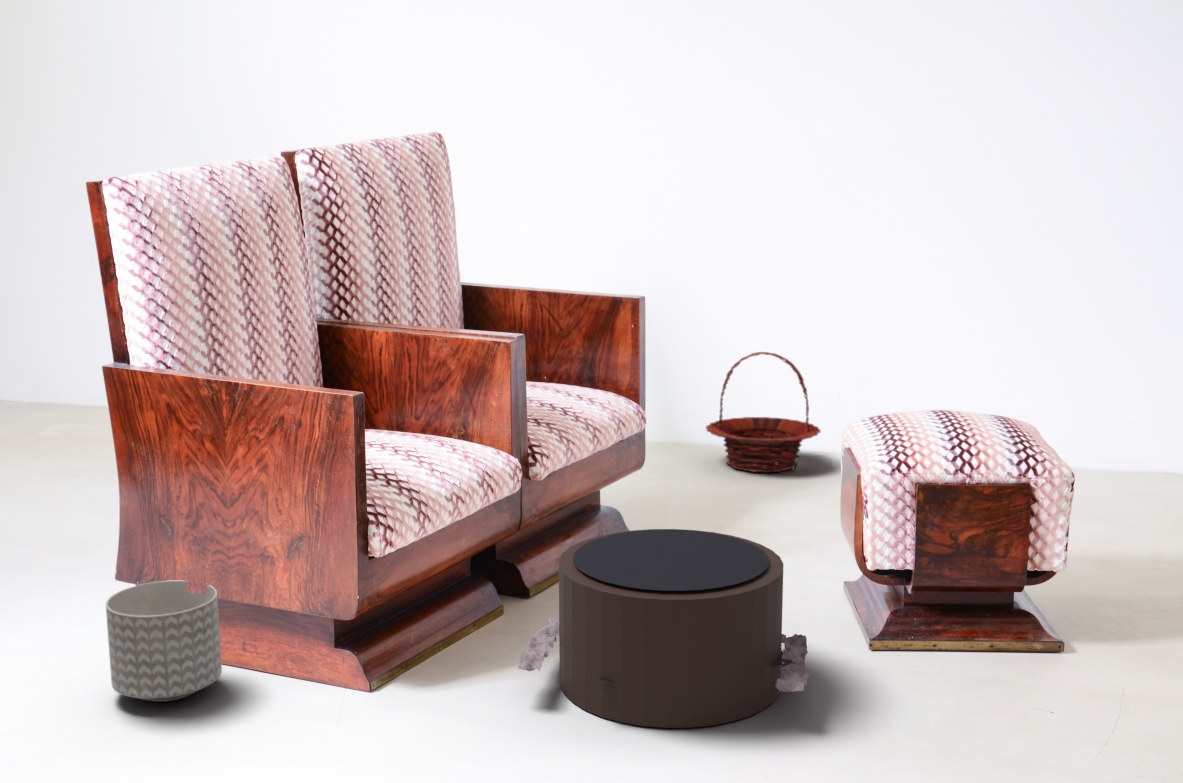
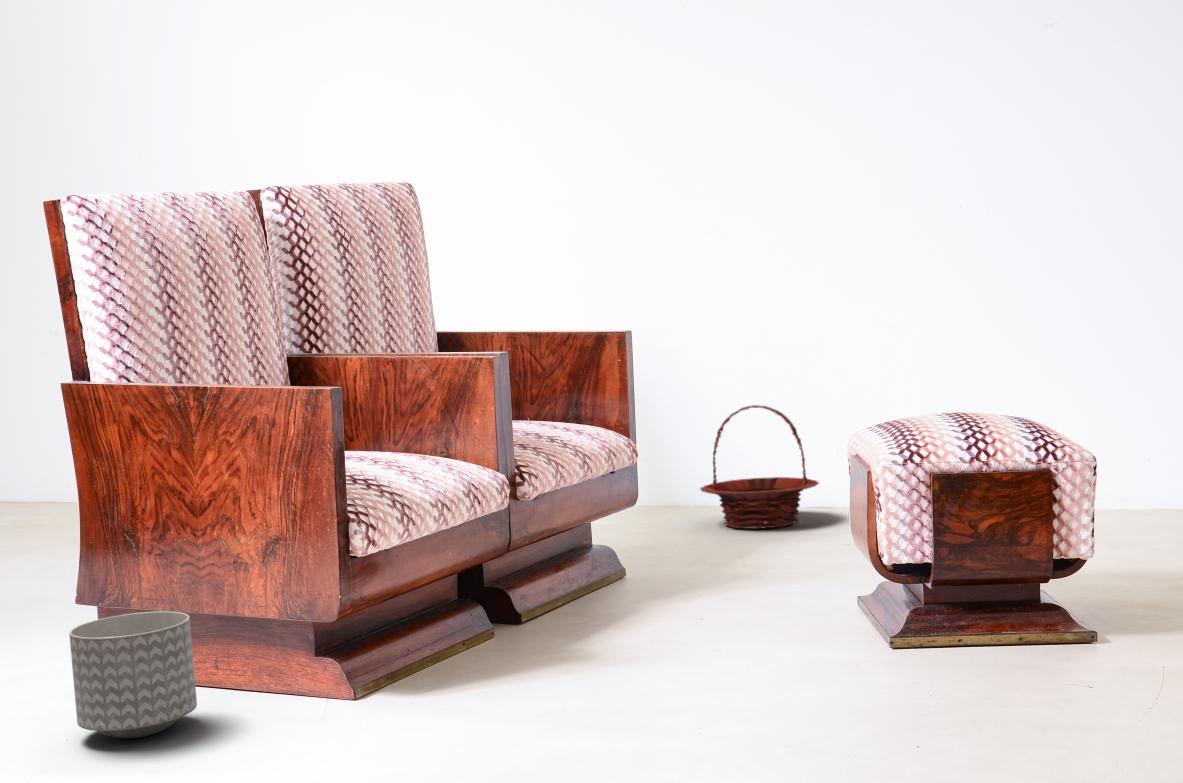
pouf: present [518,529,810,728] -> none [516,531,830,720]

